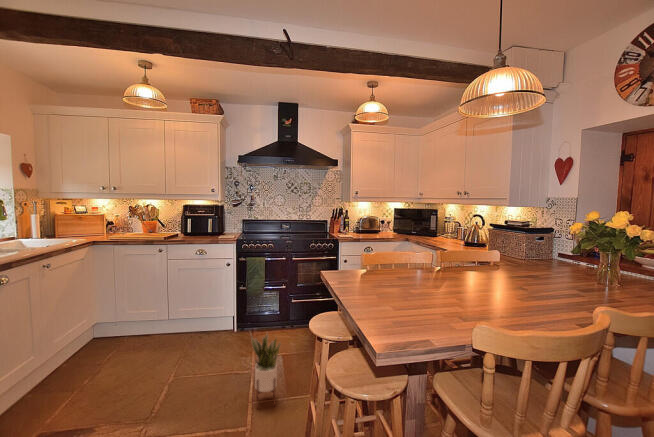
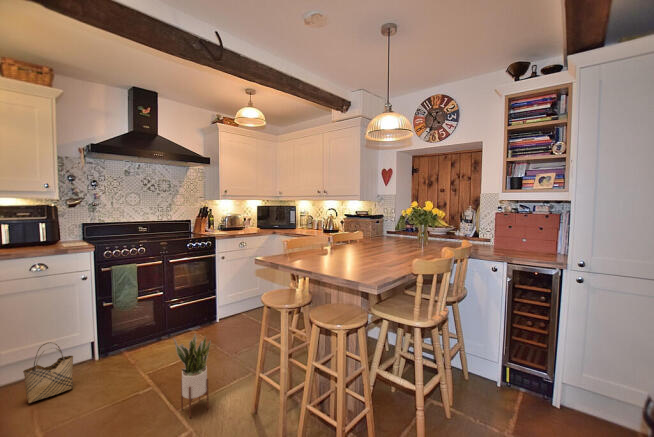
woven basket: none [182,310,213,351] -> present [23,342,73,403]

